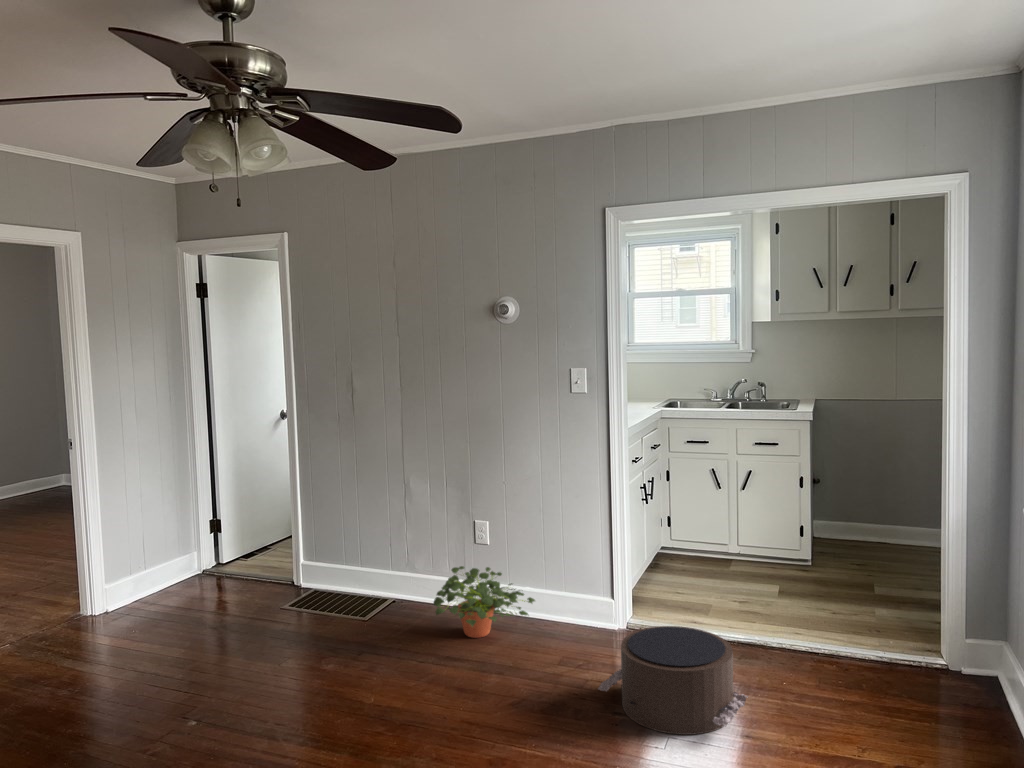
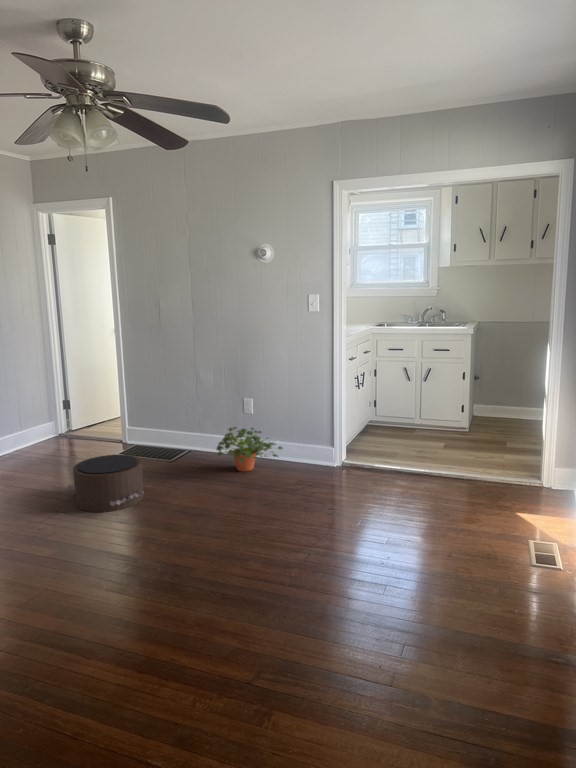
pouf: present [598,626,748,735] -> present [64,455,144,512]

